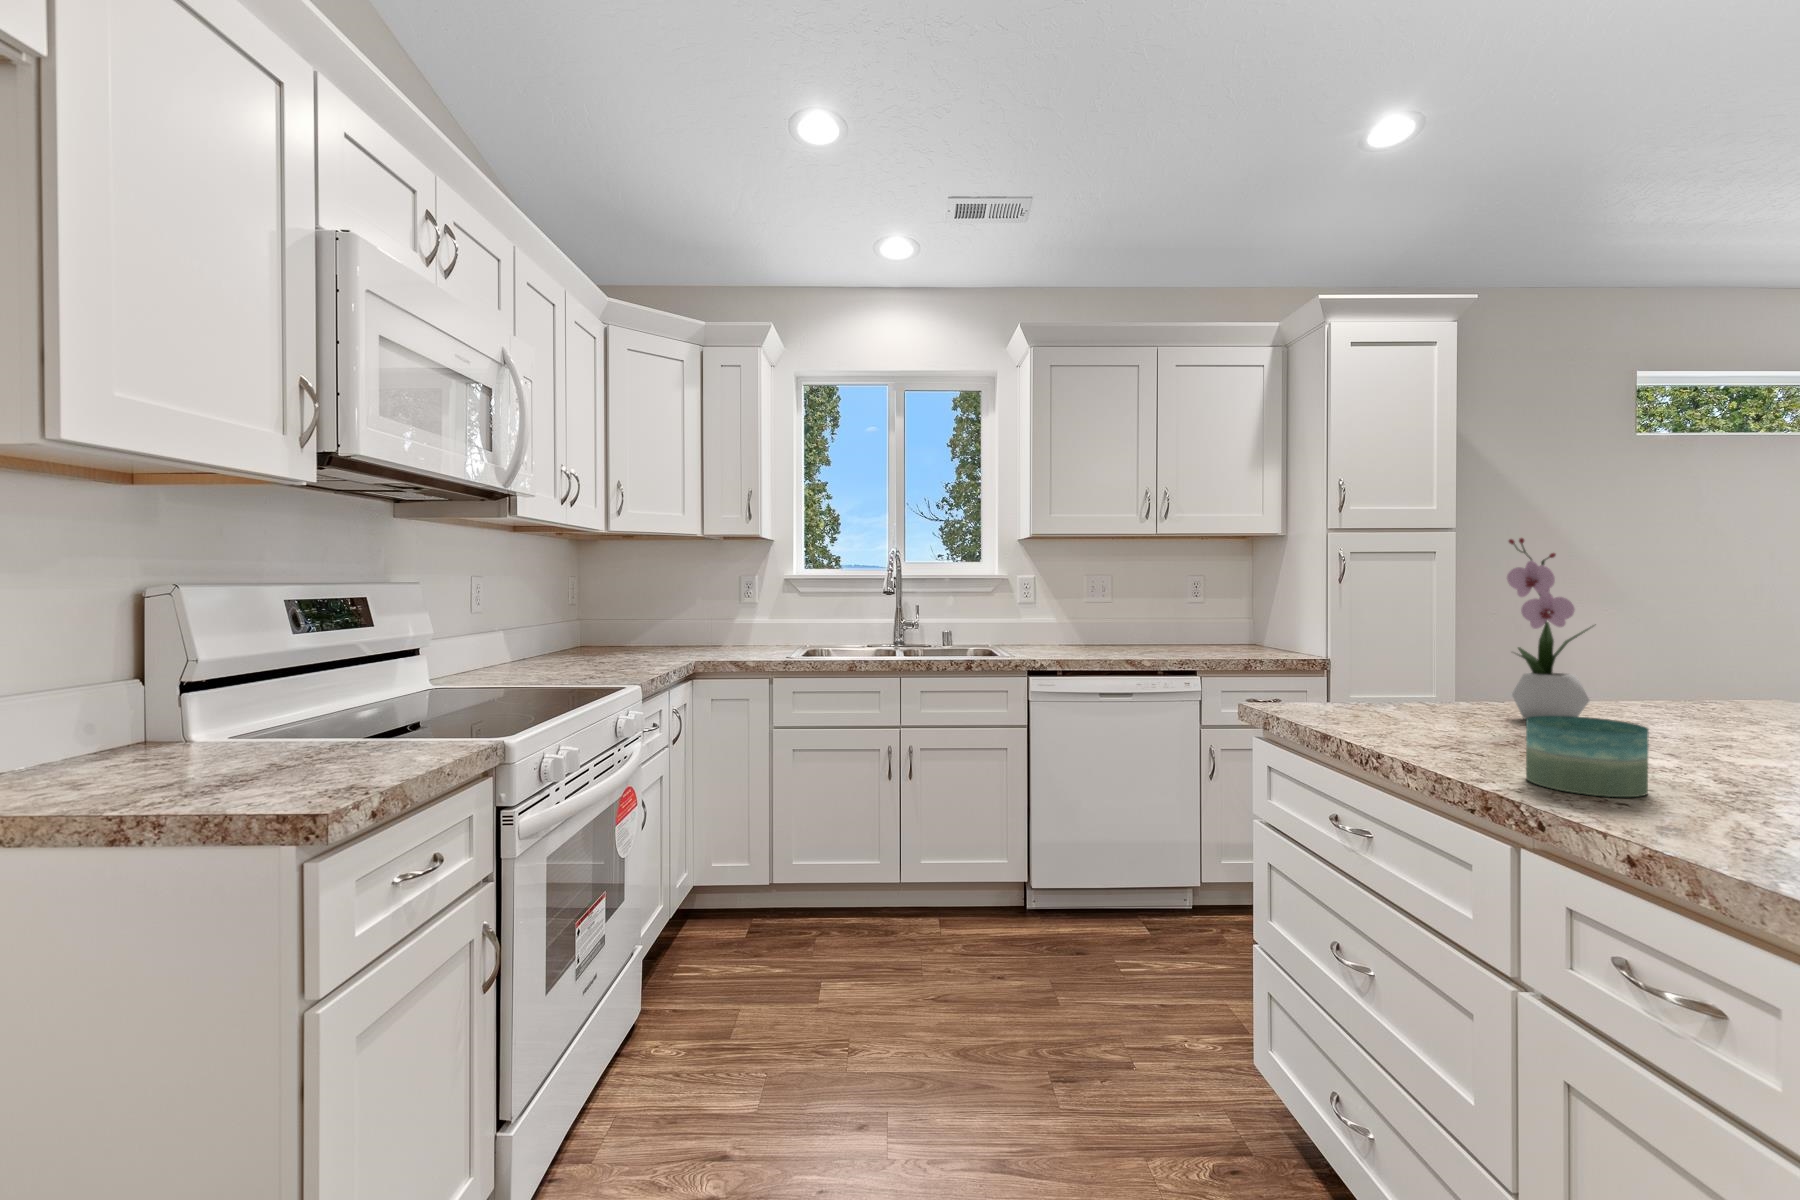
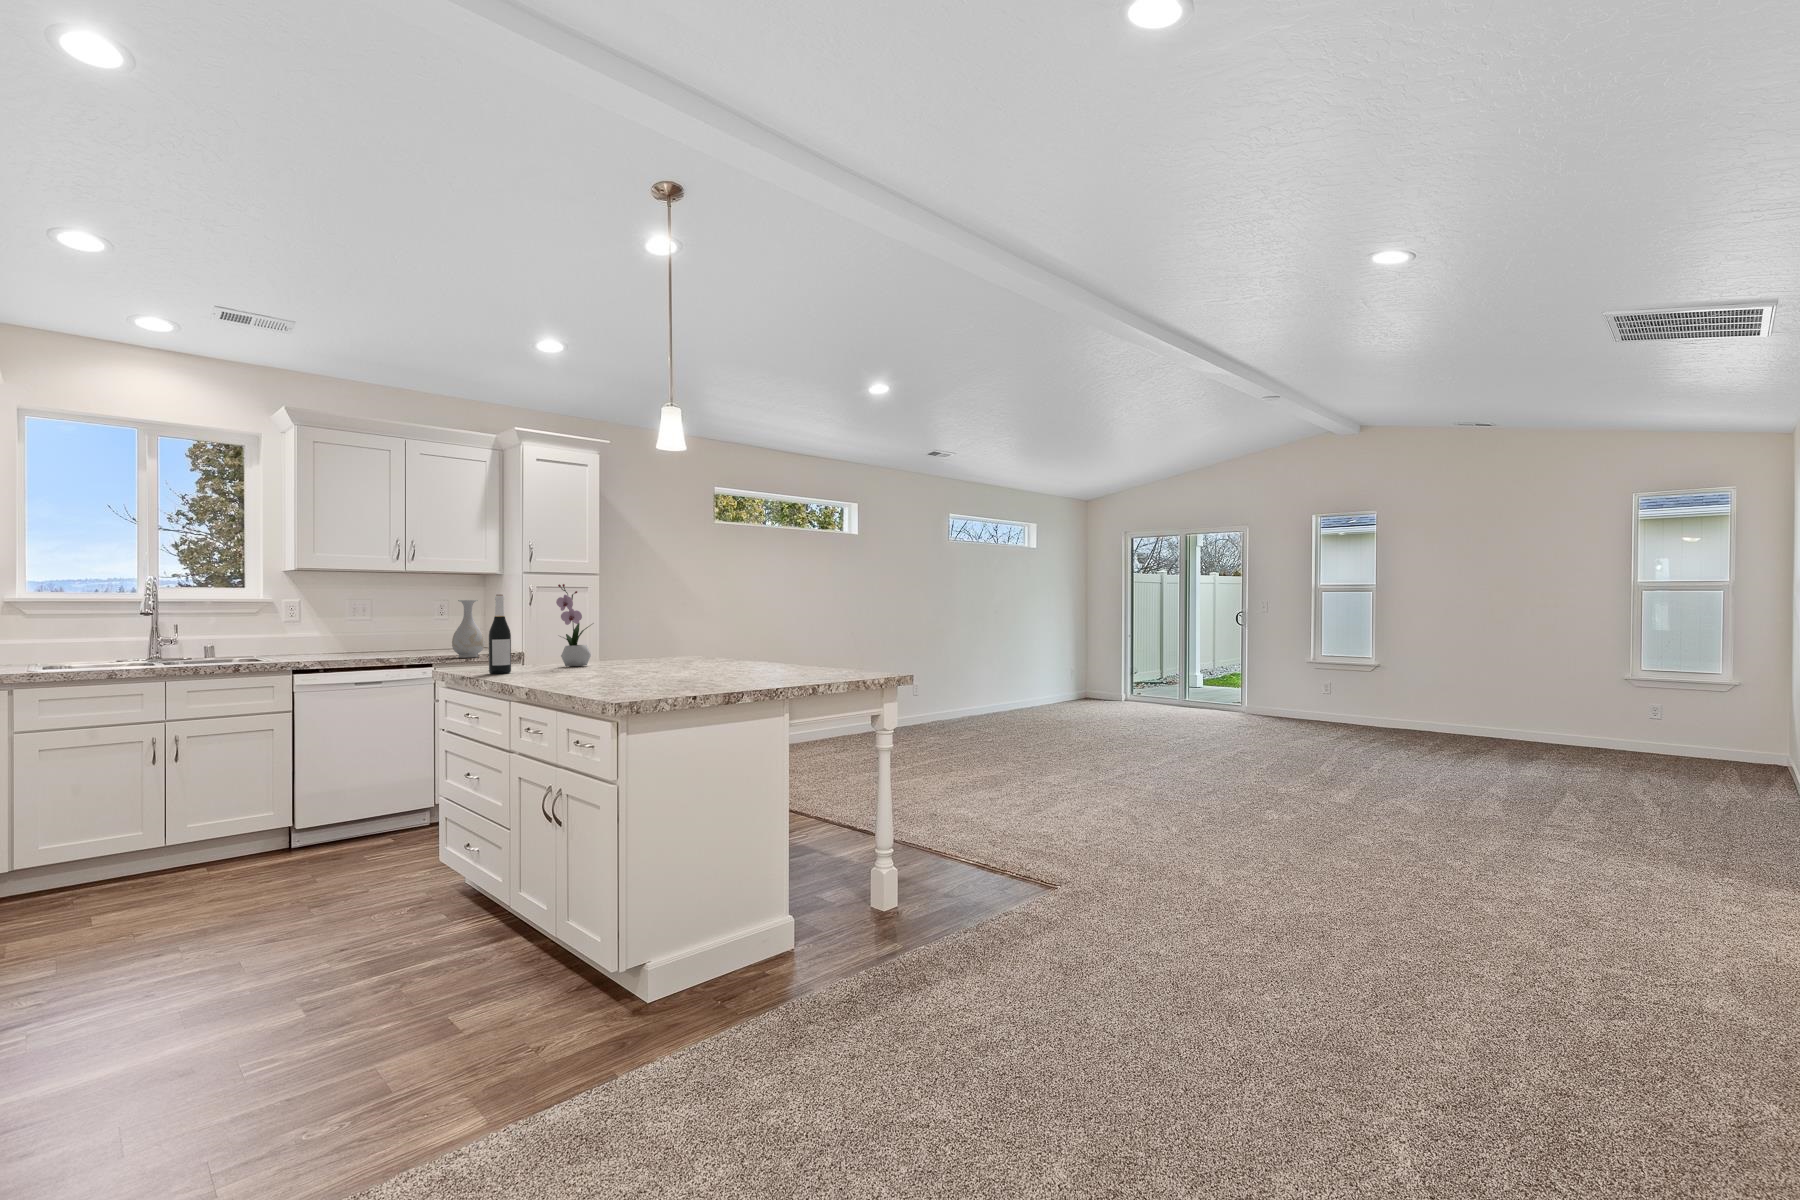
wine bottle: none [1386,563,1441,744] -> present [489,595,511,674]
vase: none [1224,574,1272,662] -> present [452,600,485,658]
candle: present [1526,716,1649,797] -> none [520,653,557,678]

